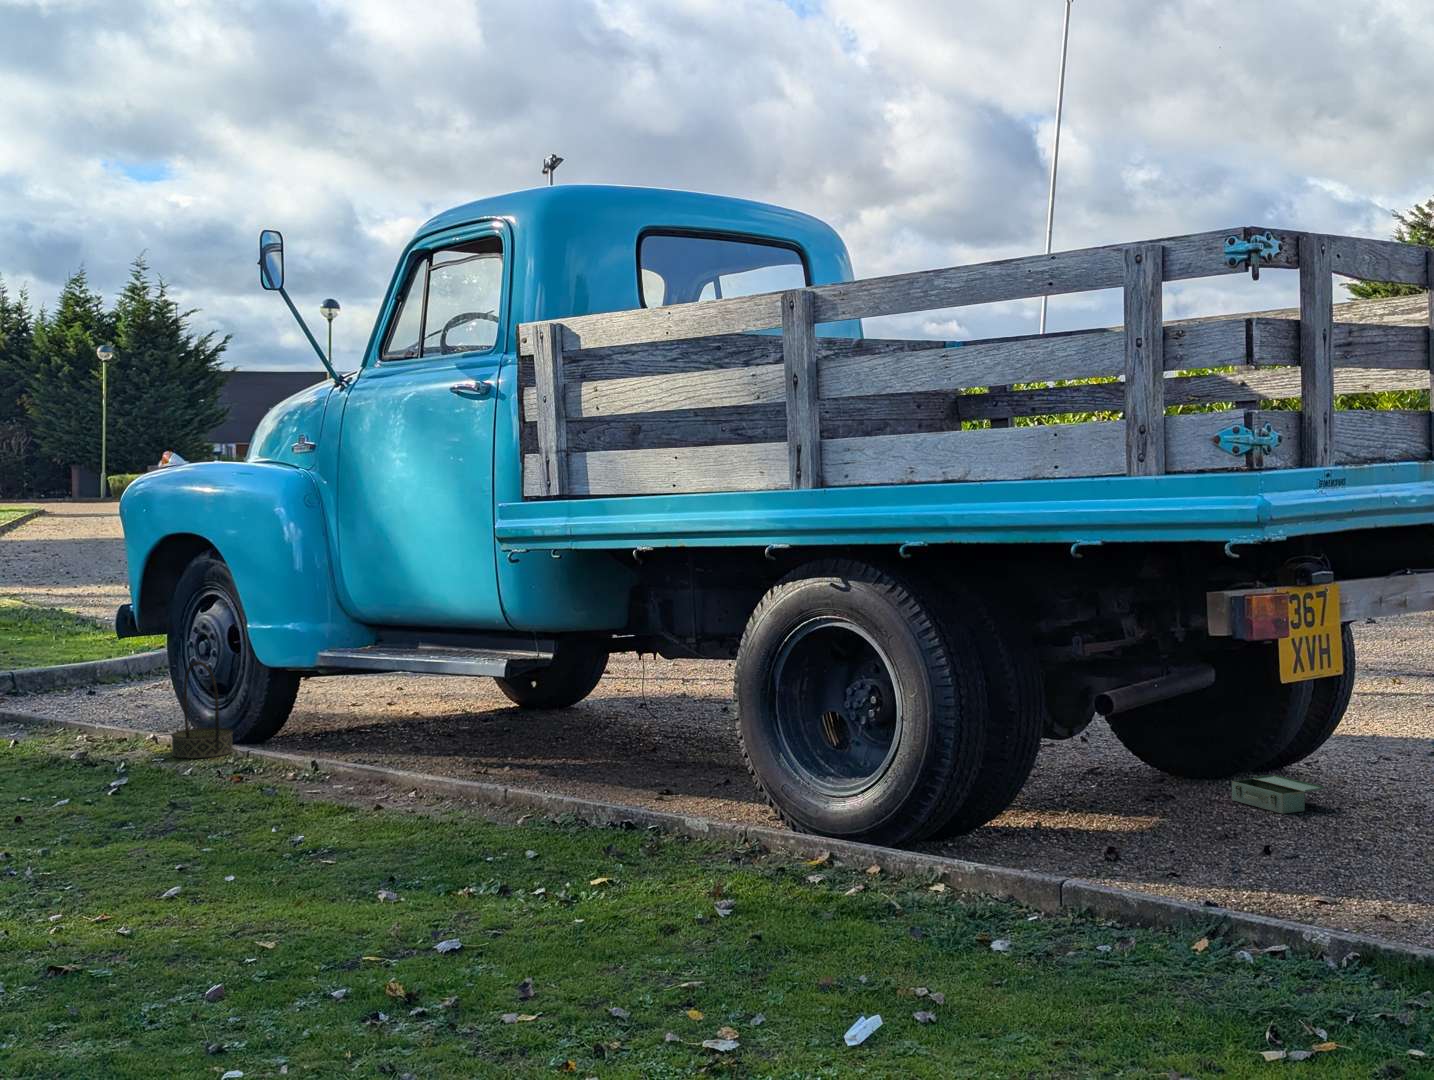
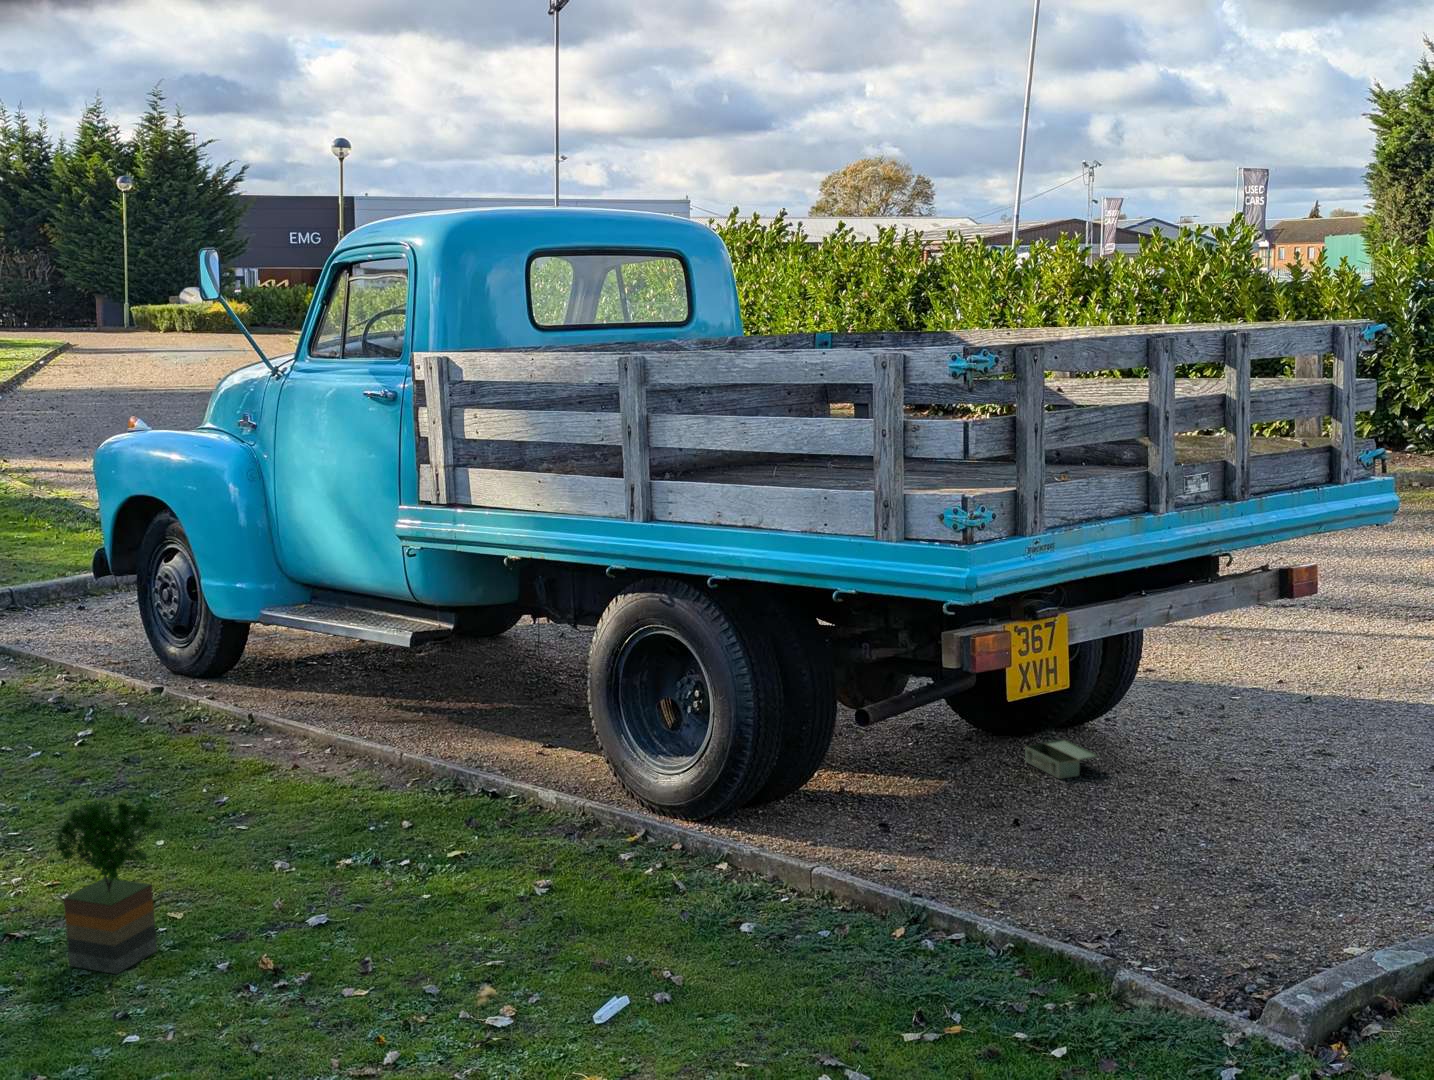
basket: present [171,661,233,759] -> none [139,613,194,698]
potted tree: none [122,780,268,1005] -> present [55,800,165,974]

